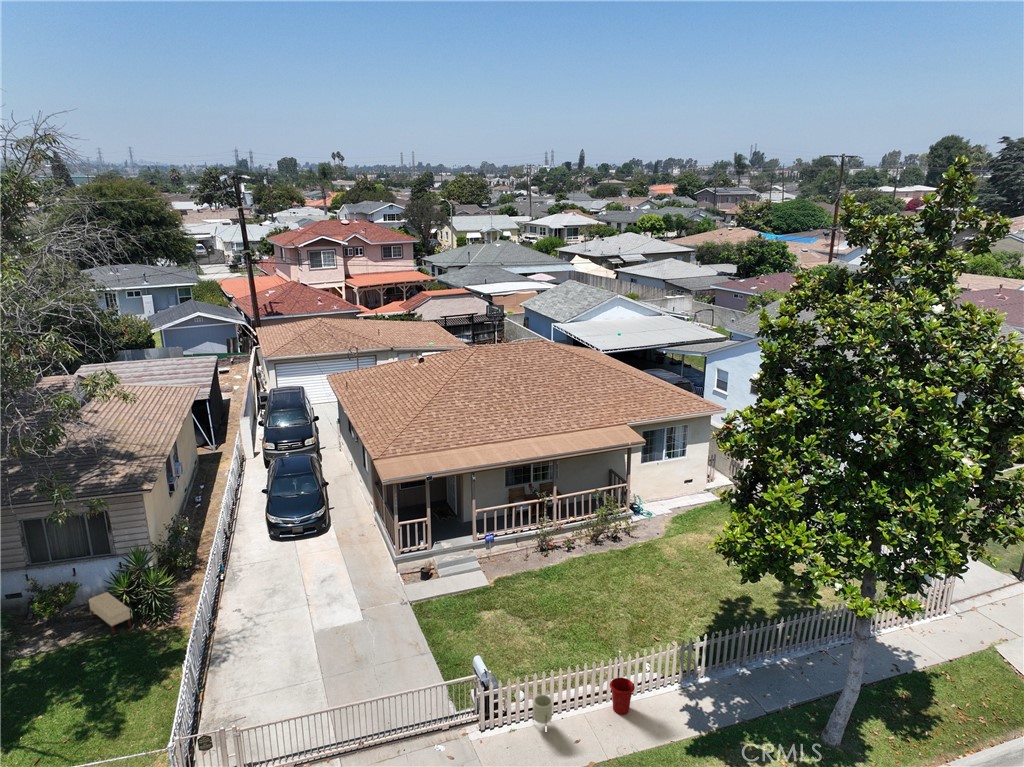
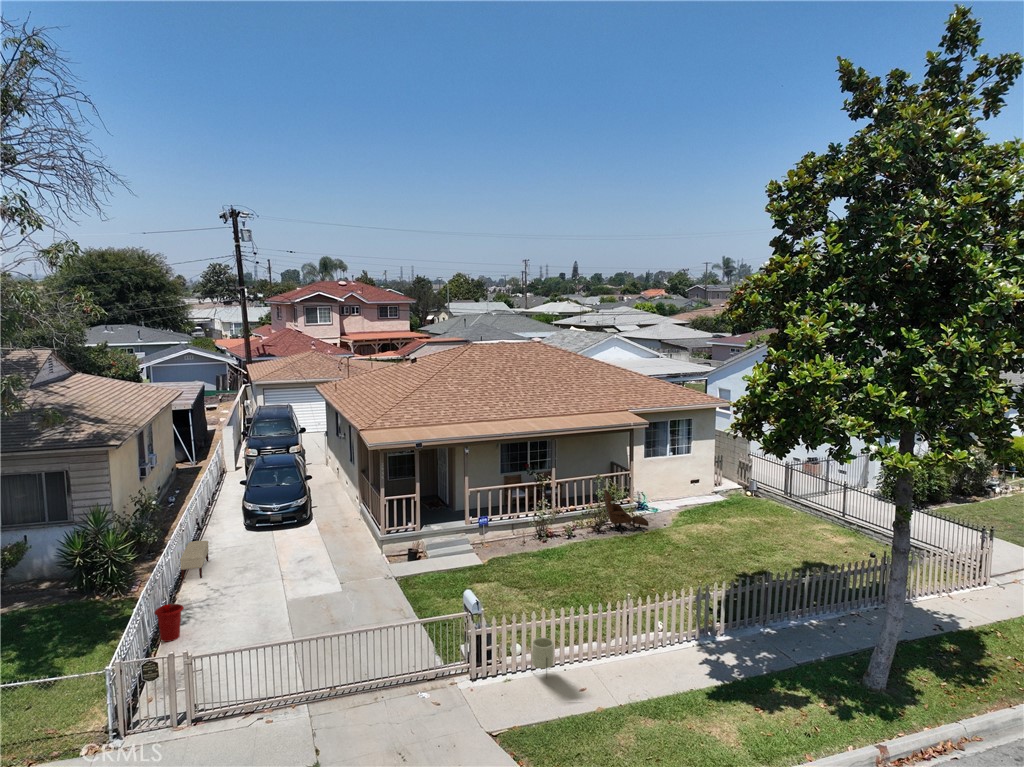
lounge chair: none [602,505,642,547] -> present [604,490,649,534]
bench: present [89,592,131,635] -> present [180,540,209,580]
waste bin: present [610,678,635,715] -> present [154,604,184,642]

